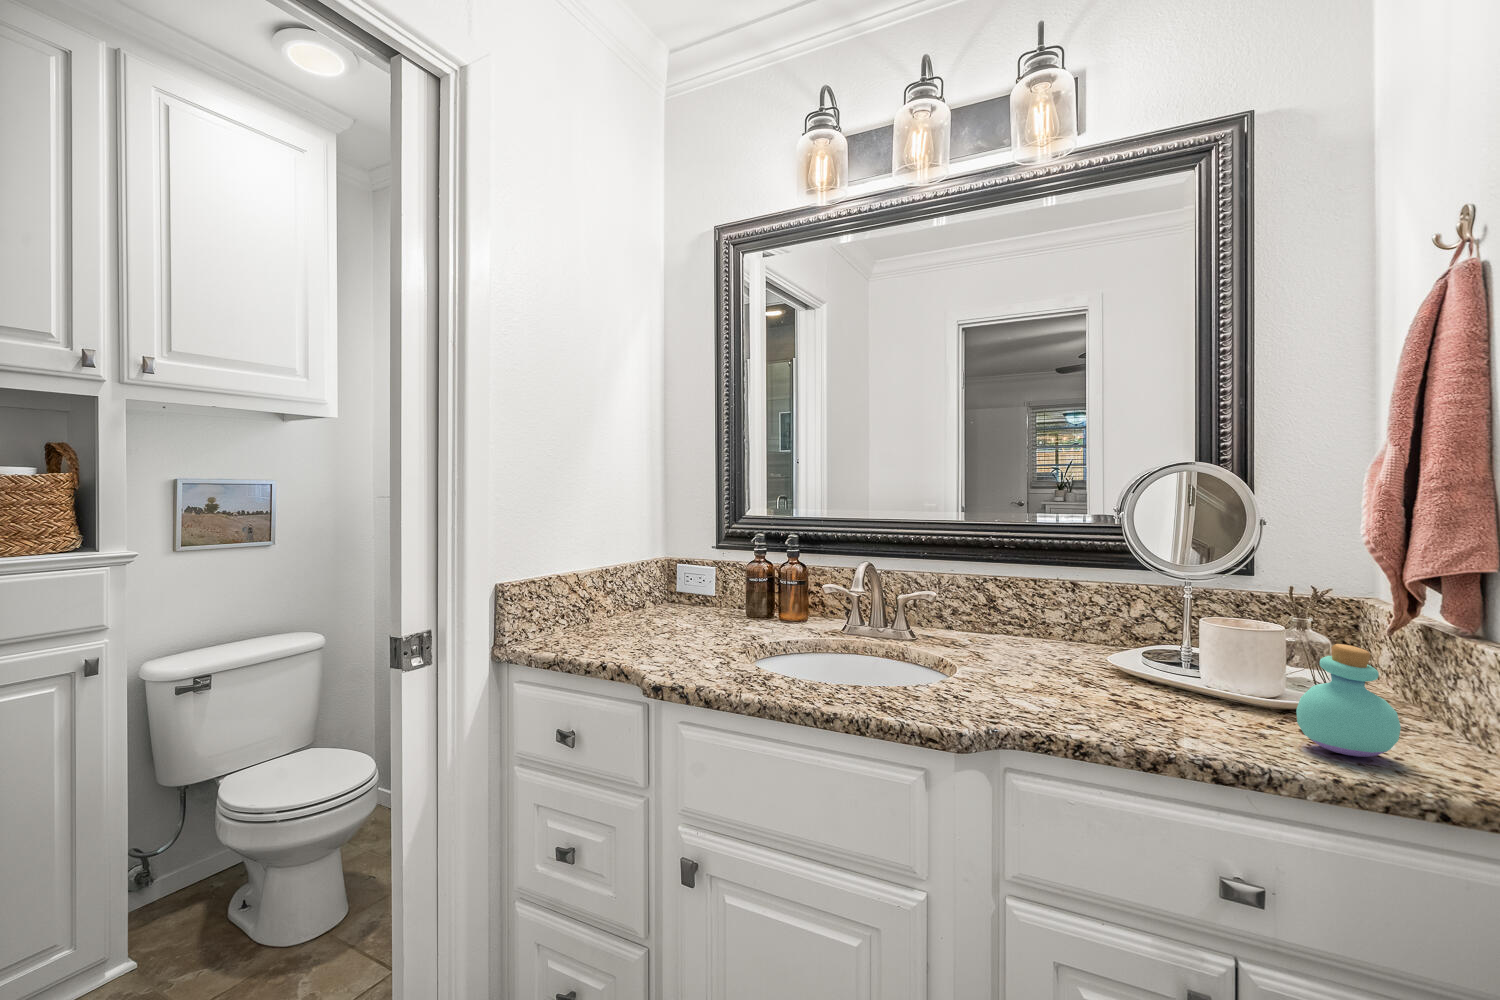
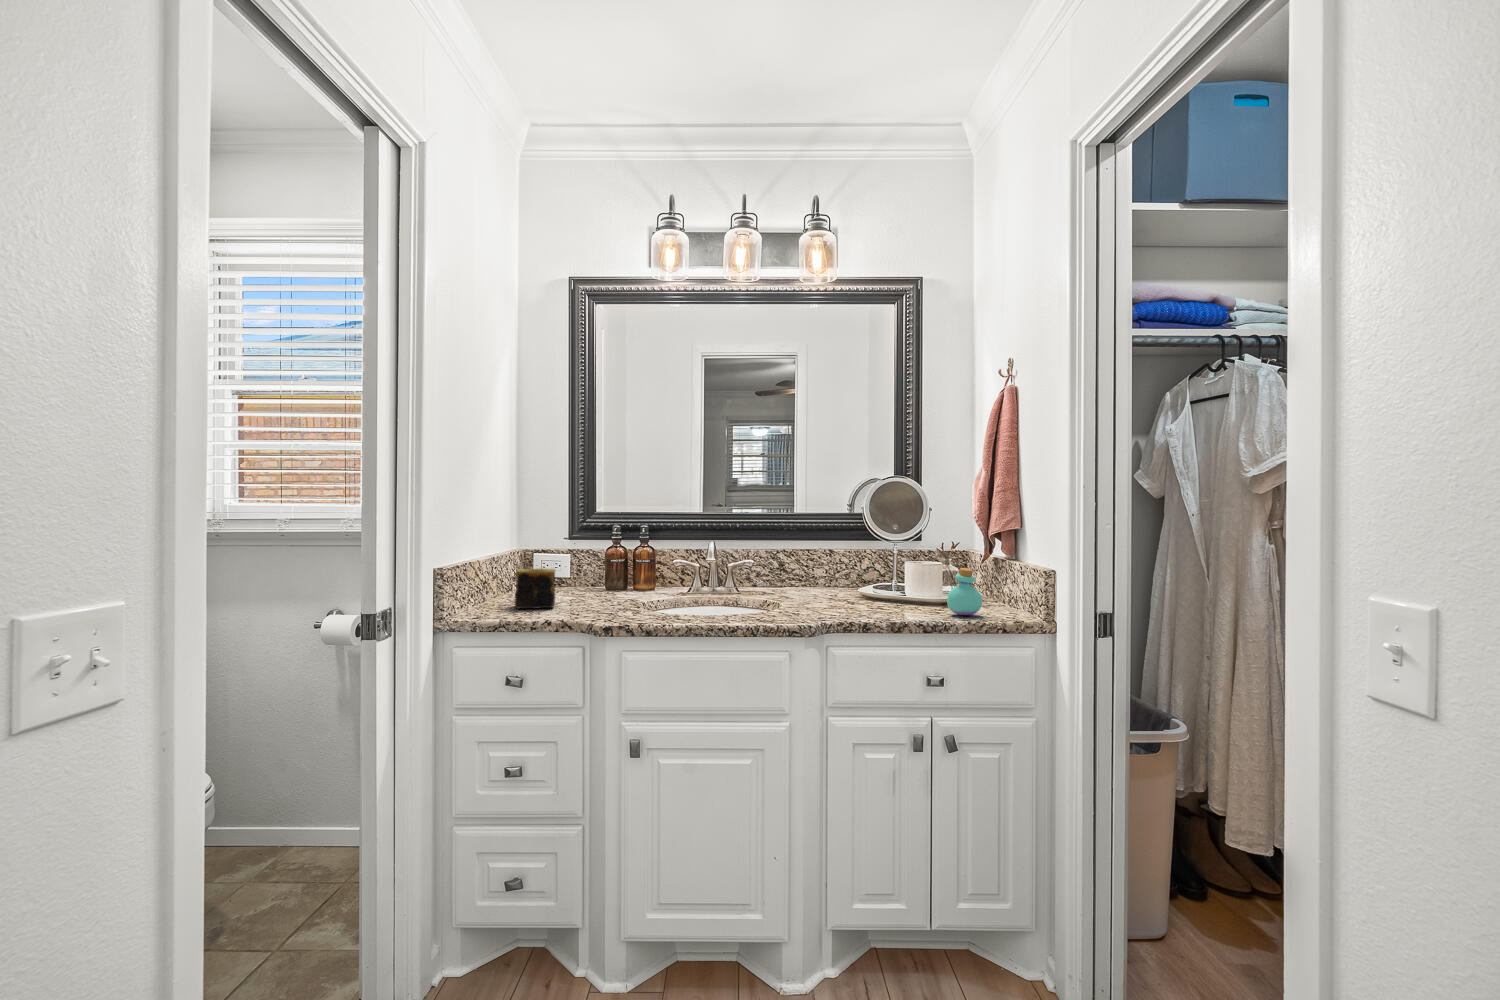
candle: none [575,579,644,636] -> present [515,568,555,608]

